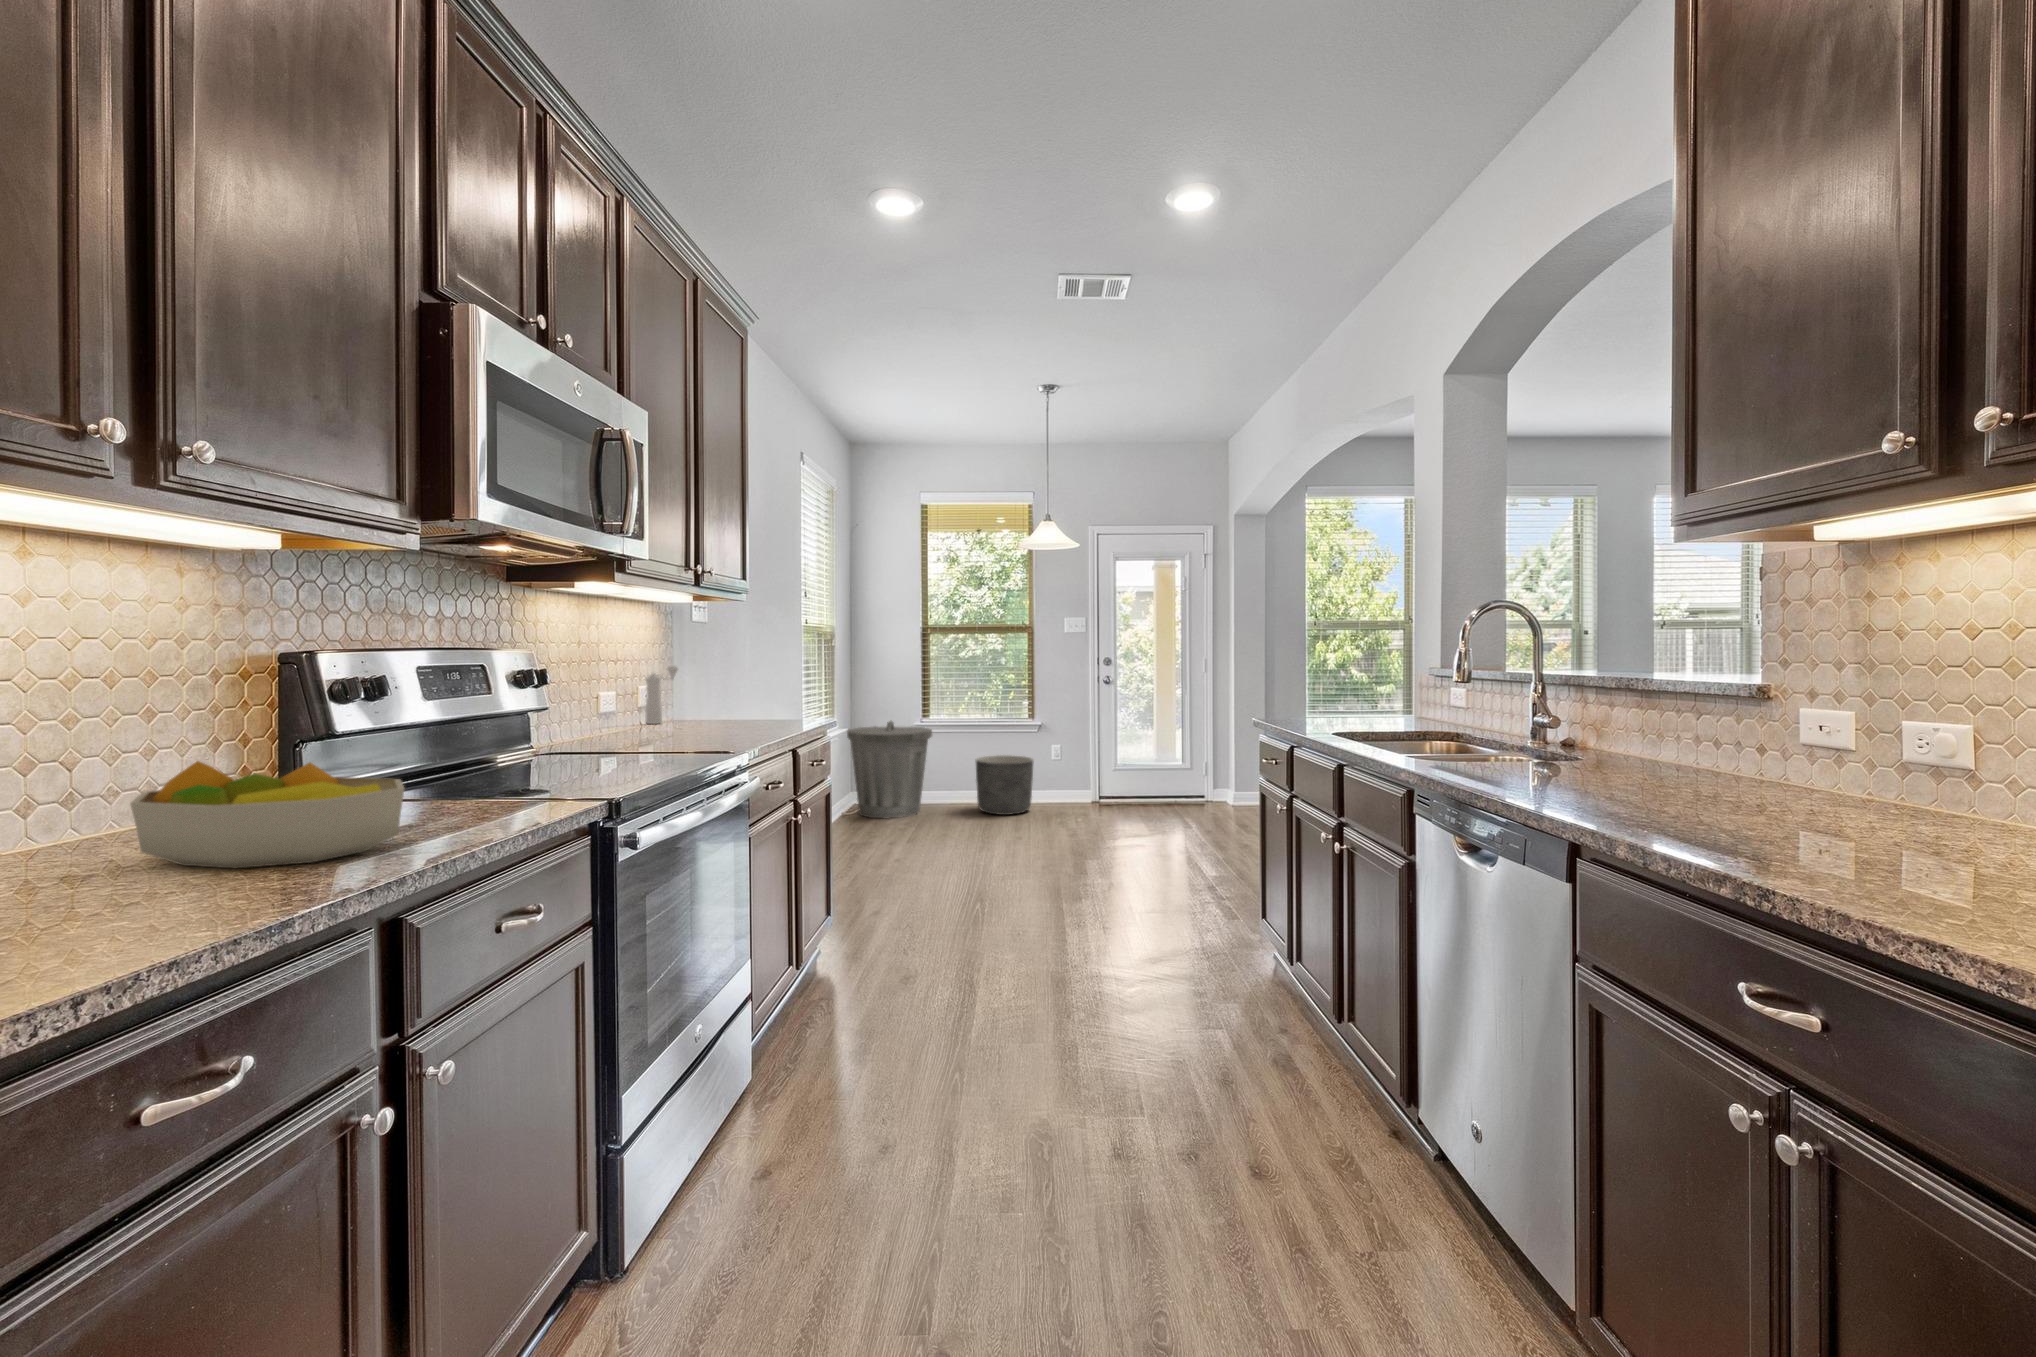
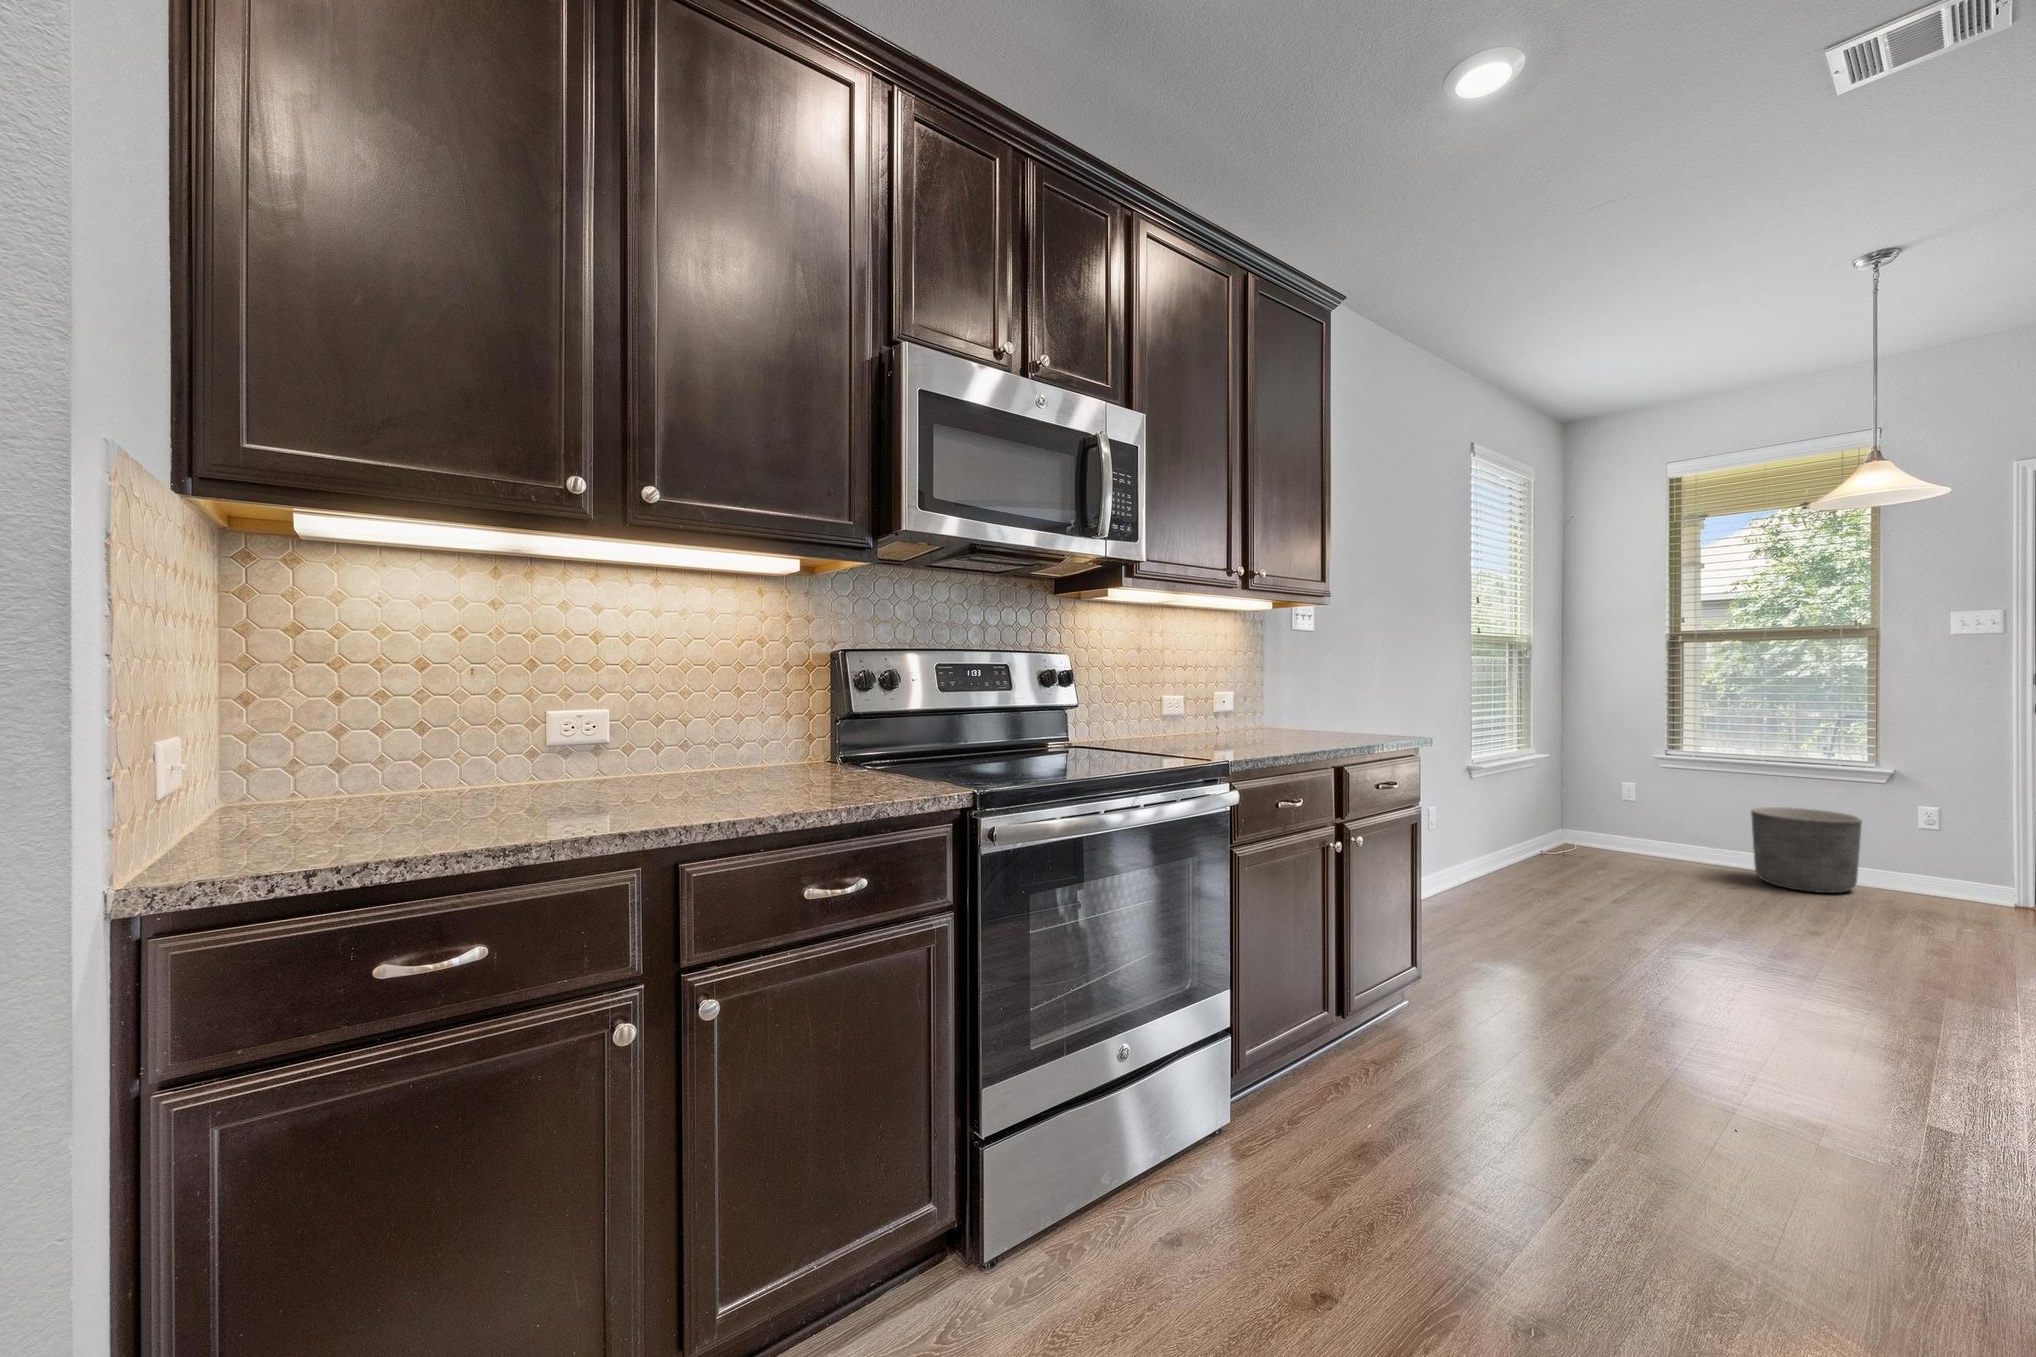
pepper mill: present [646,666,678,724] -> none [1226,674,1263,731]
trash can: present [847,721,932,819] -> none [1555,749,1681,870]
fruit bowl: present [130,761,404,868] -> none [602,722,759,807]

